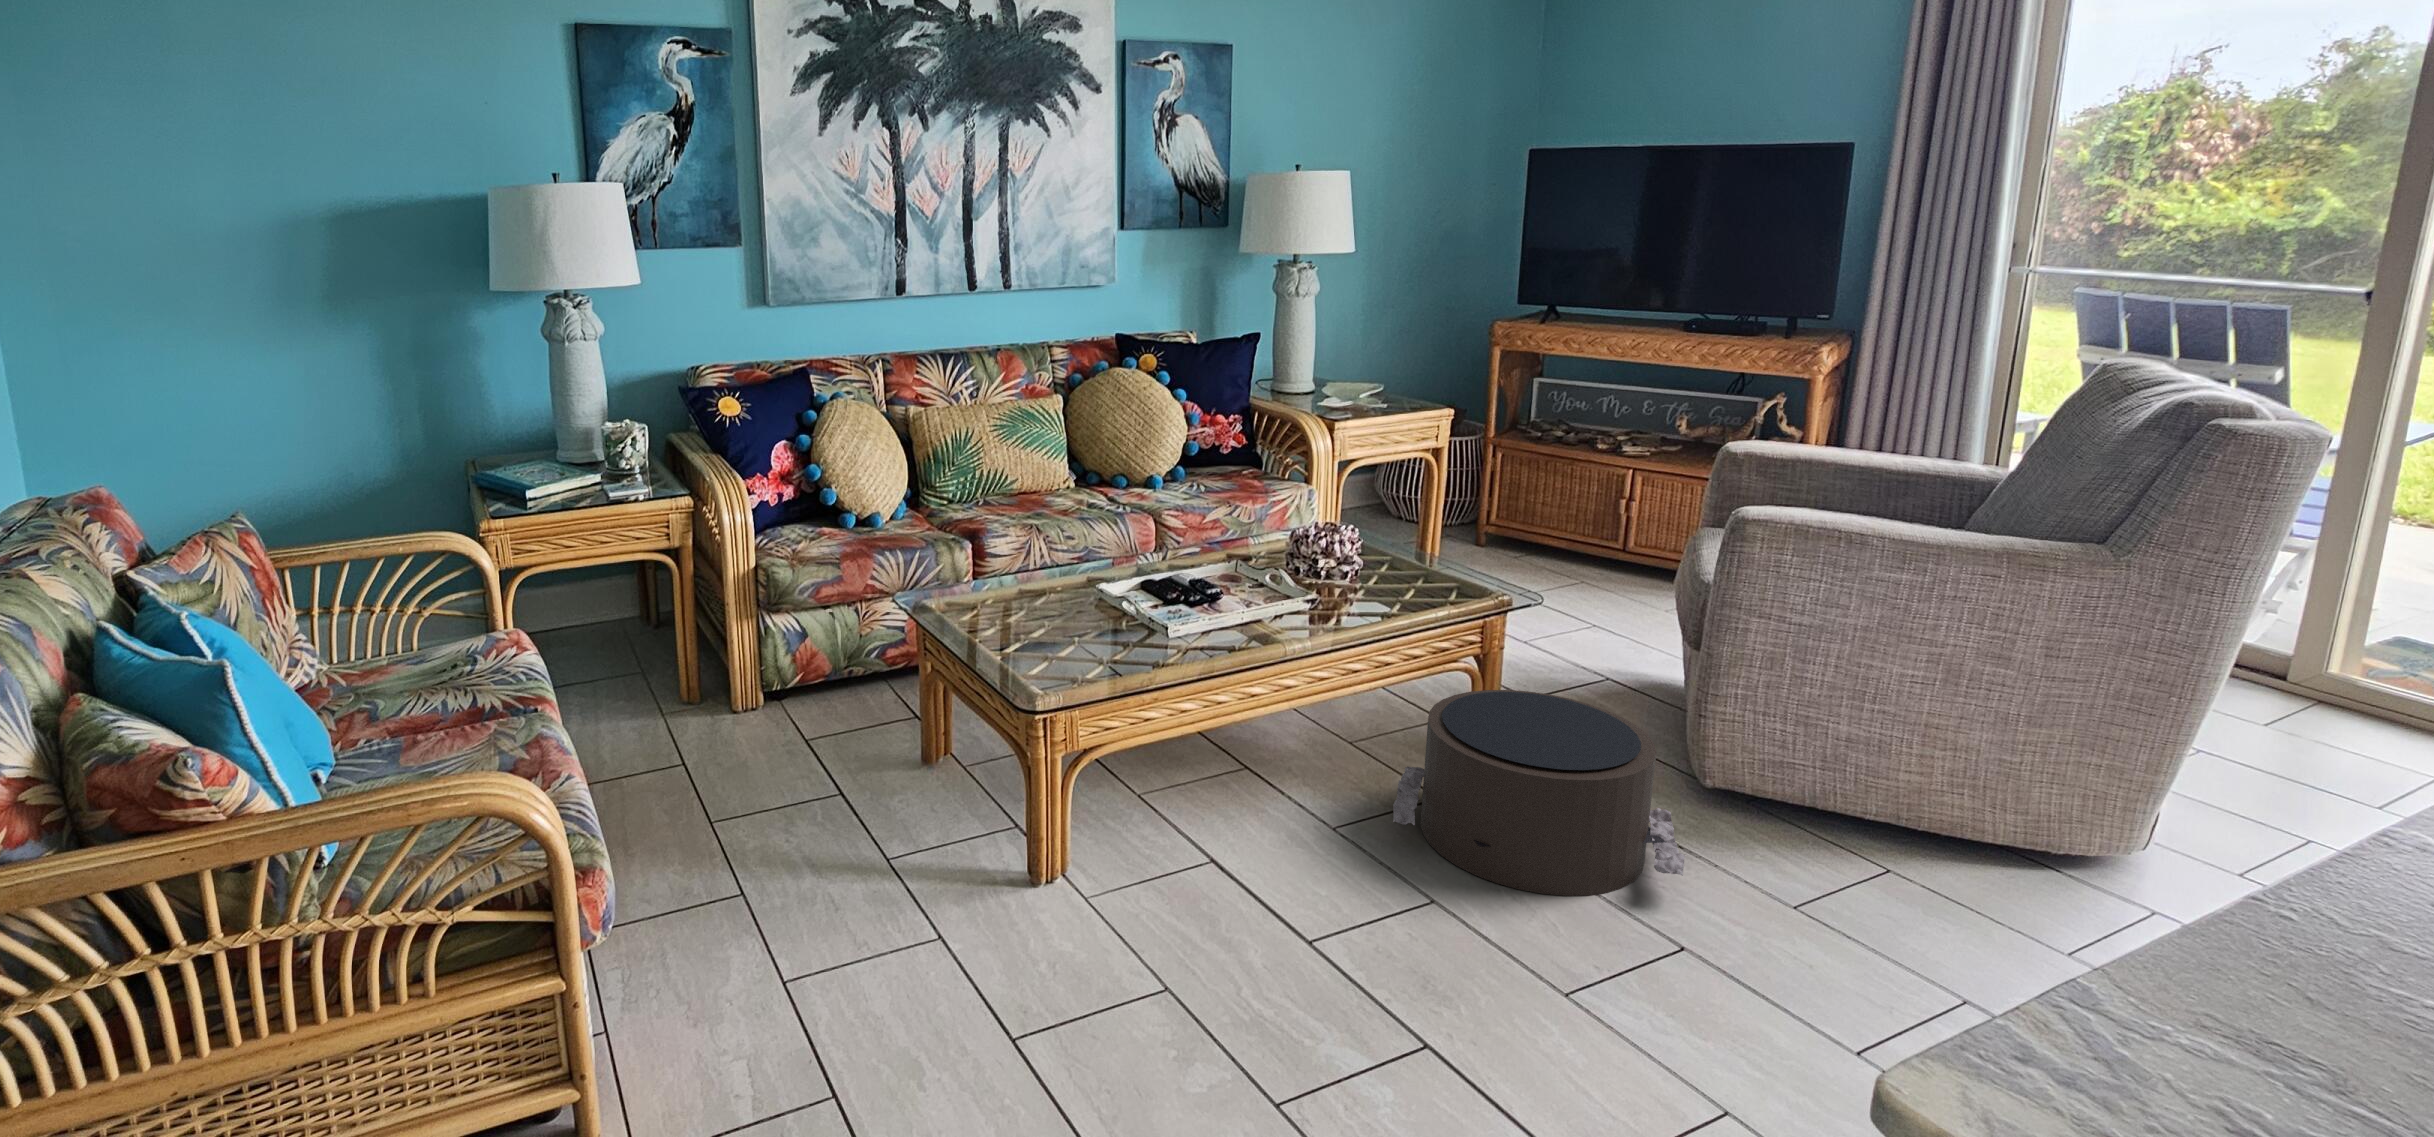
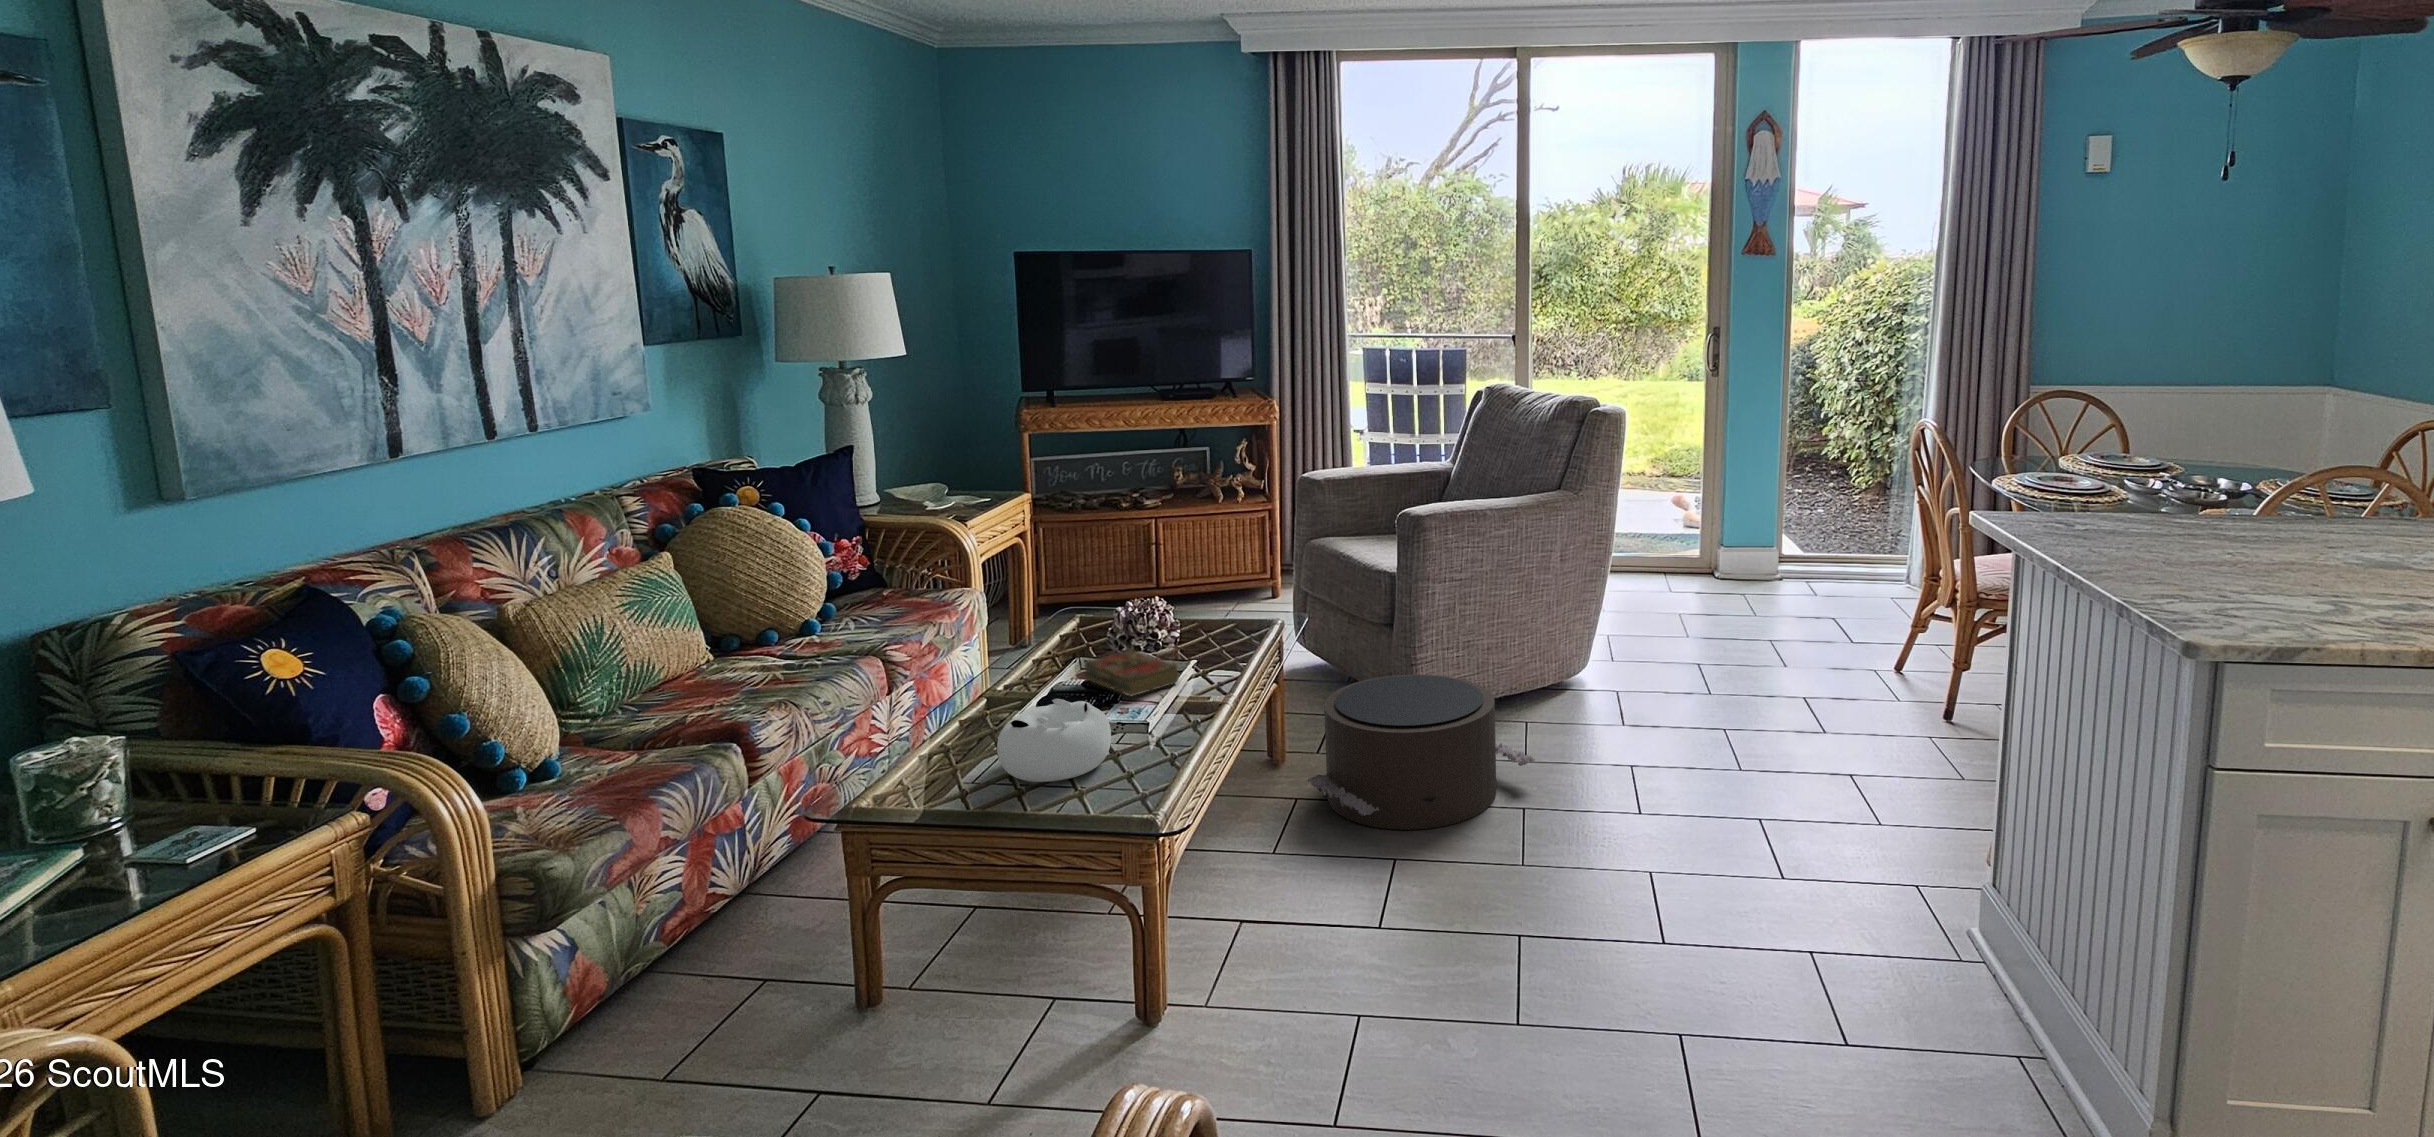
book: none [1179,559,1242,606] -> present [1084,648,1178,697]
decorative bowl: none [1000,574,1097,641] -> present [997,699,1111,782]

